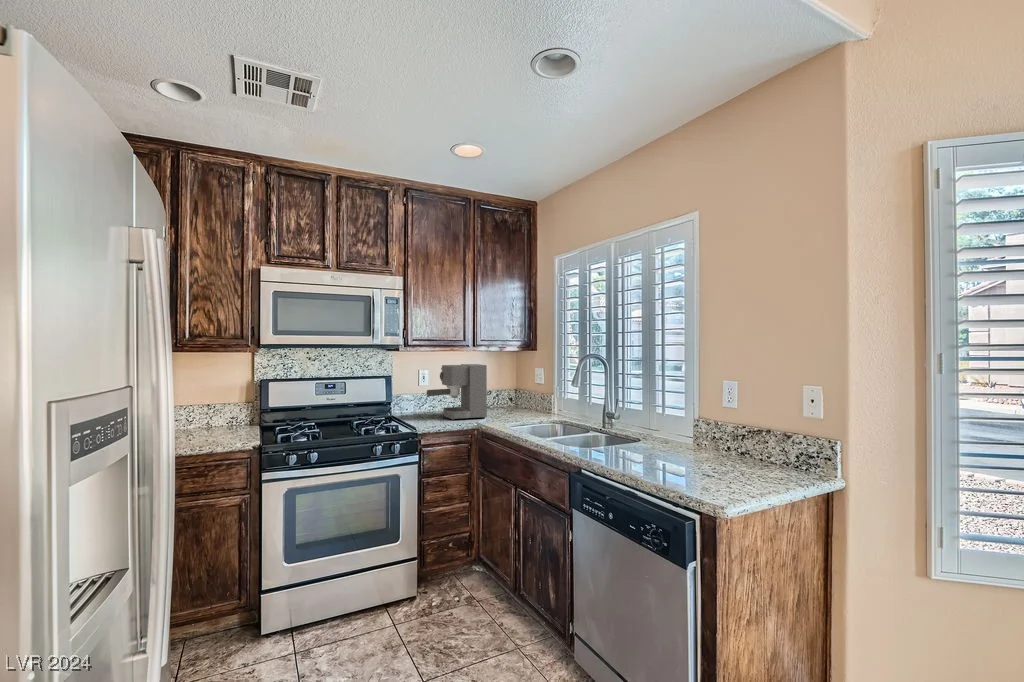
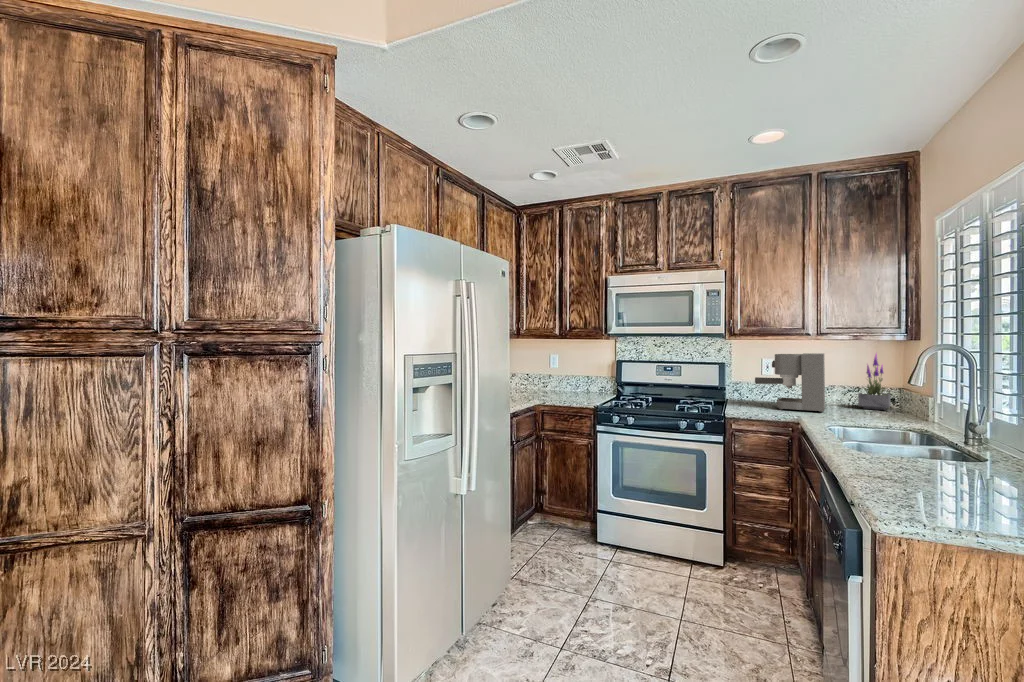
potted plant: none [494,362,519,411] -> present [858,354,891,410]

